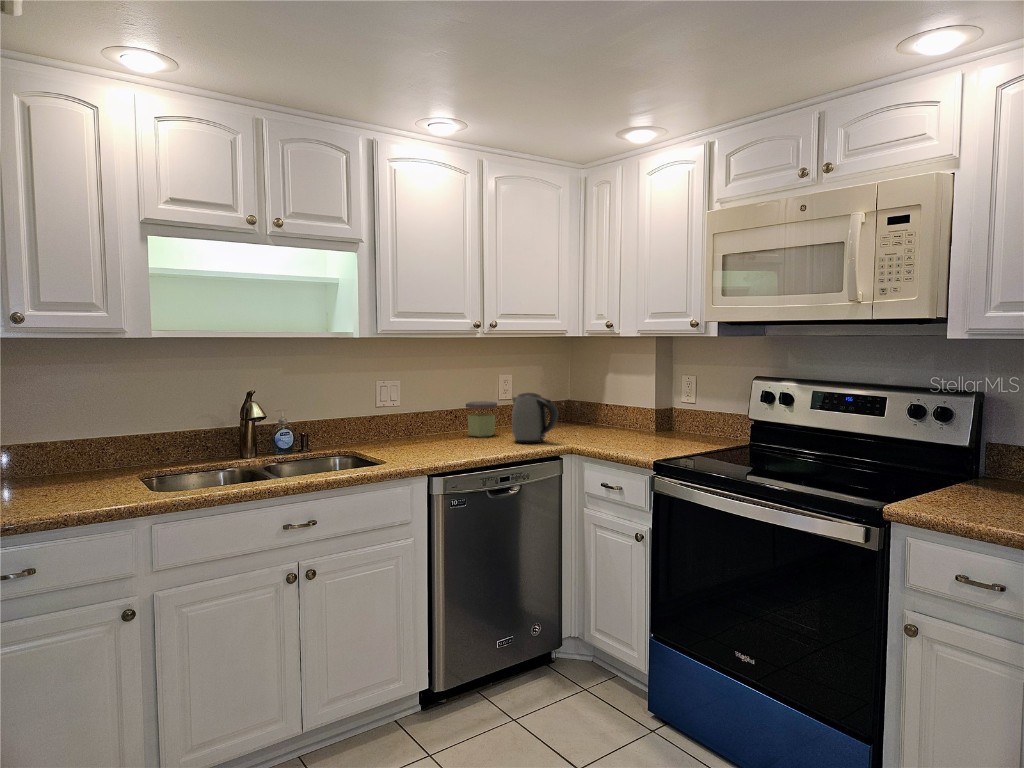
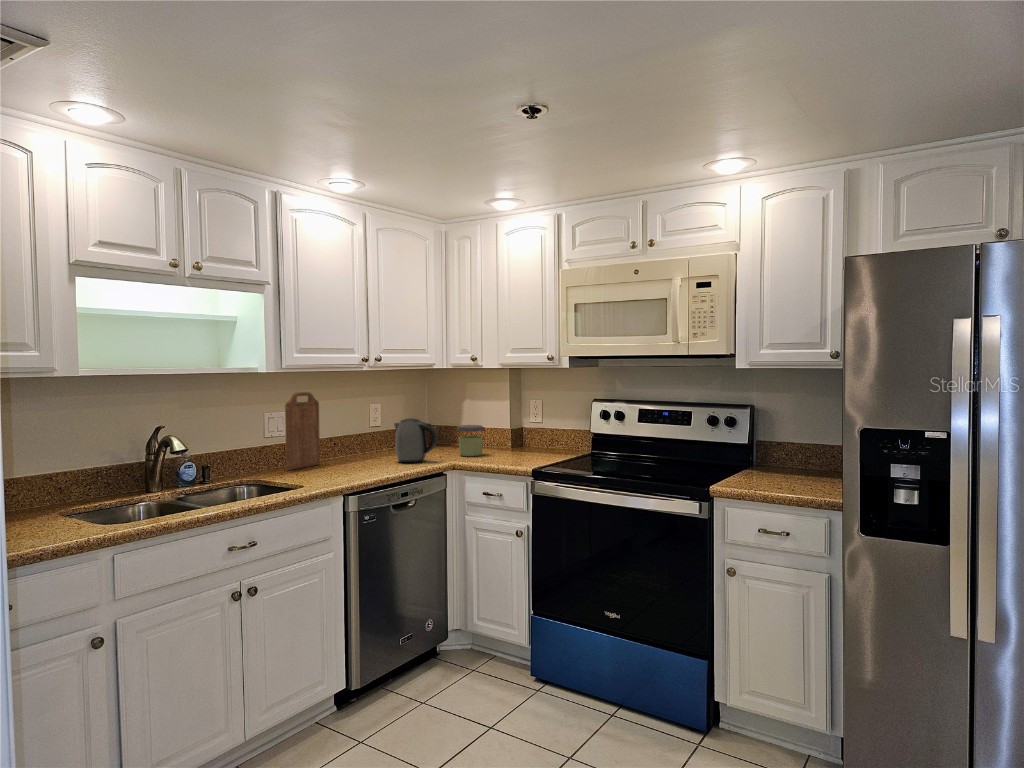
cutting board: none [393,360,433,443] -> present [285,392,320,470]
jar: present [466,401,497,437] -> present [457,425,484,456]

